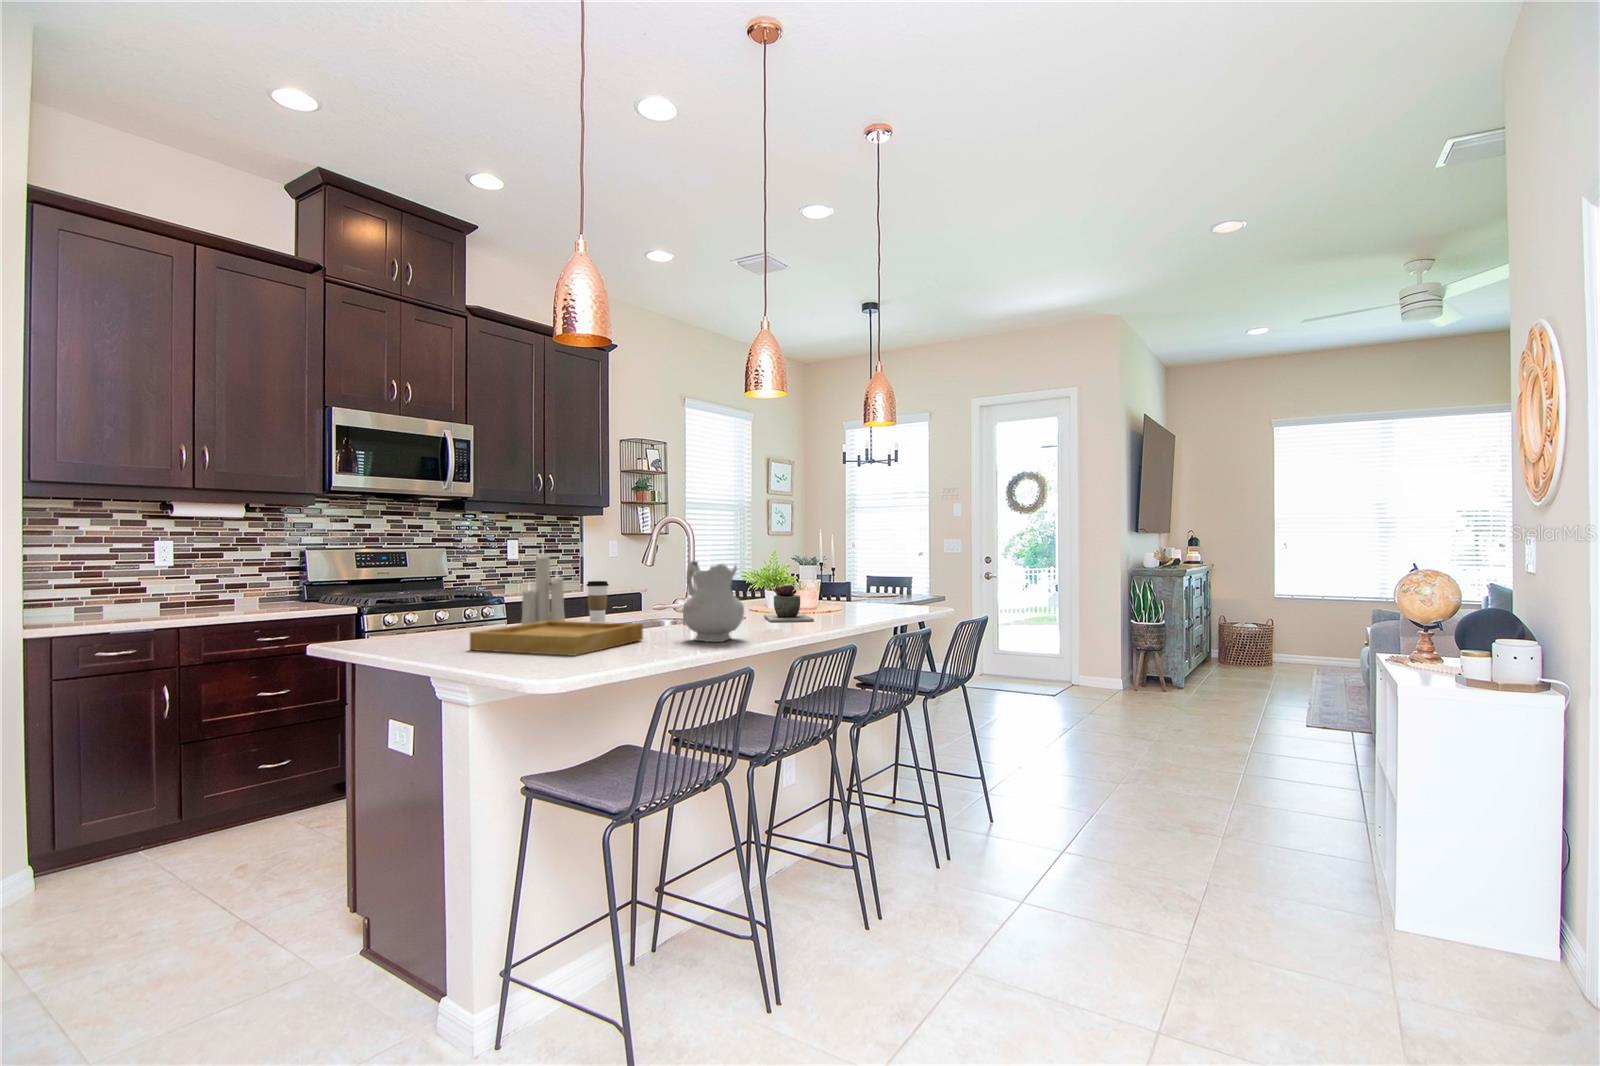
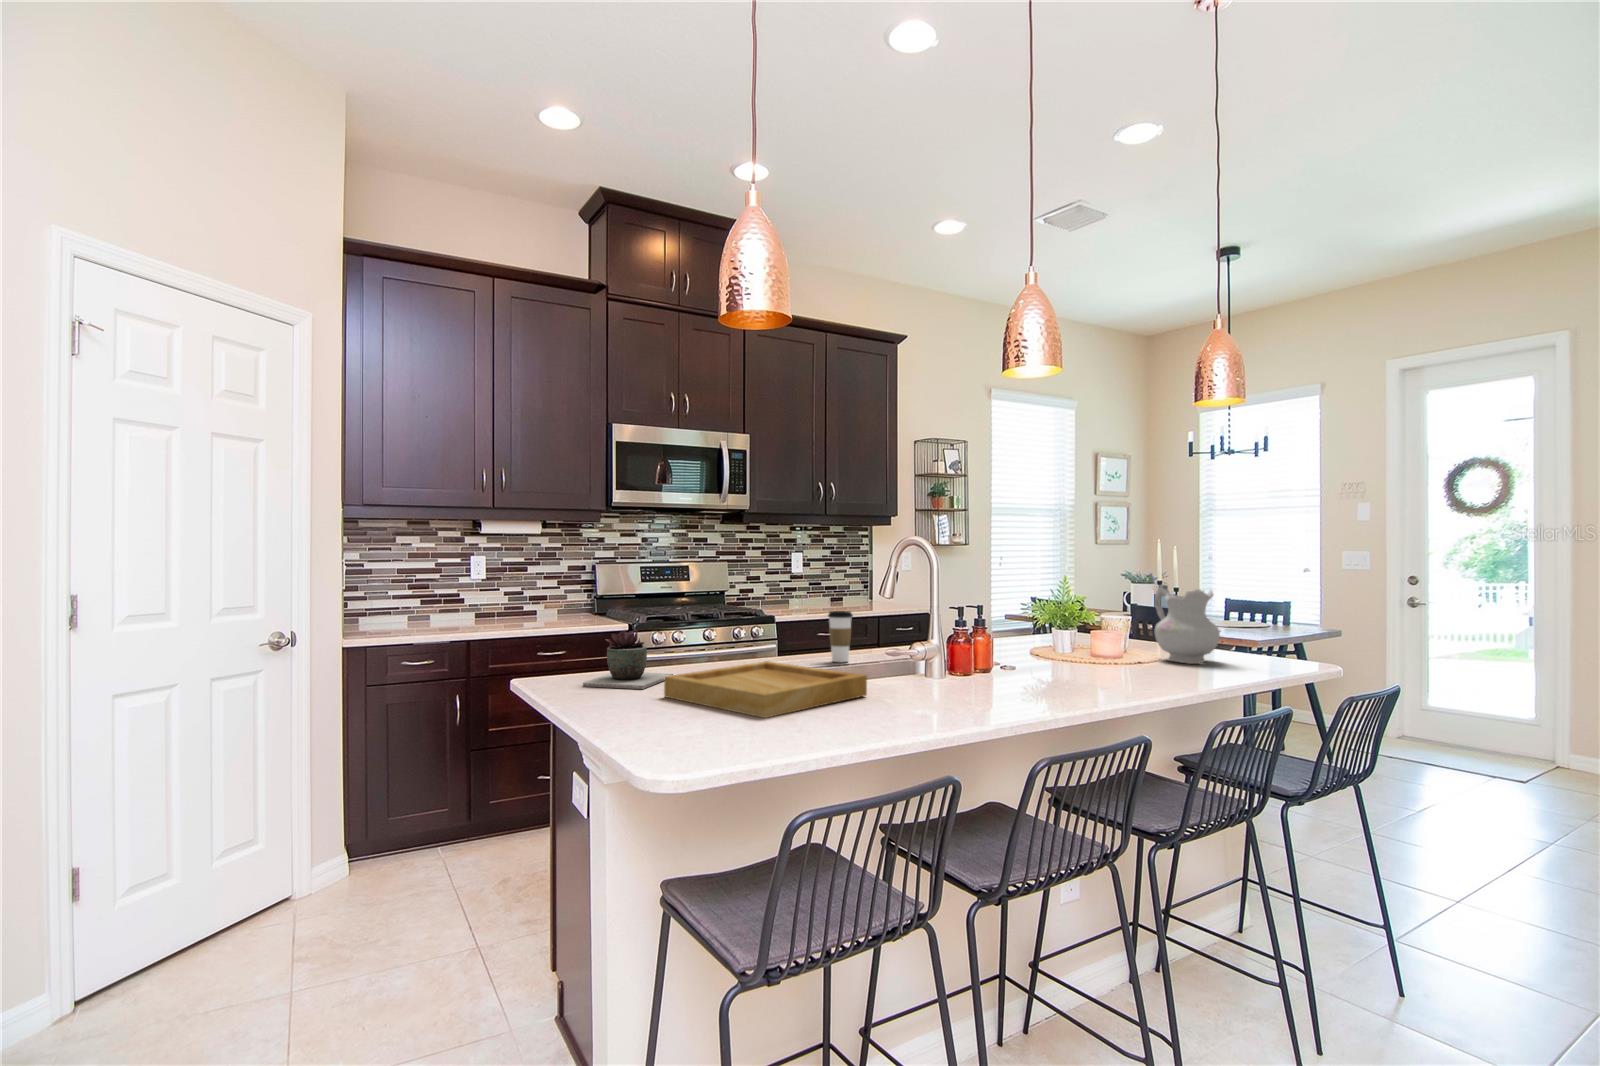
candle: present [521,550,565,624] -> none [748,563,798,669]
ceramic pitcher: present [683,561,744,642] -> present [1155,585,1220,664]
succulent plant: present [764,585,814,622] -> present [583,631,673,689]

